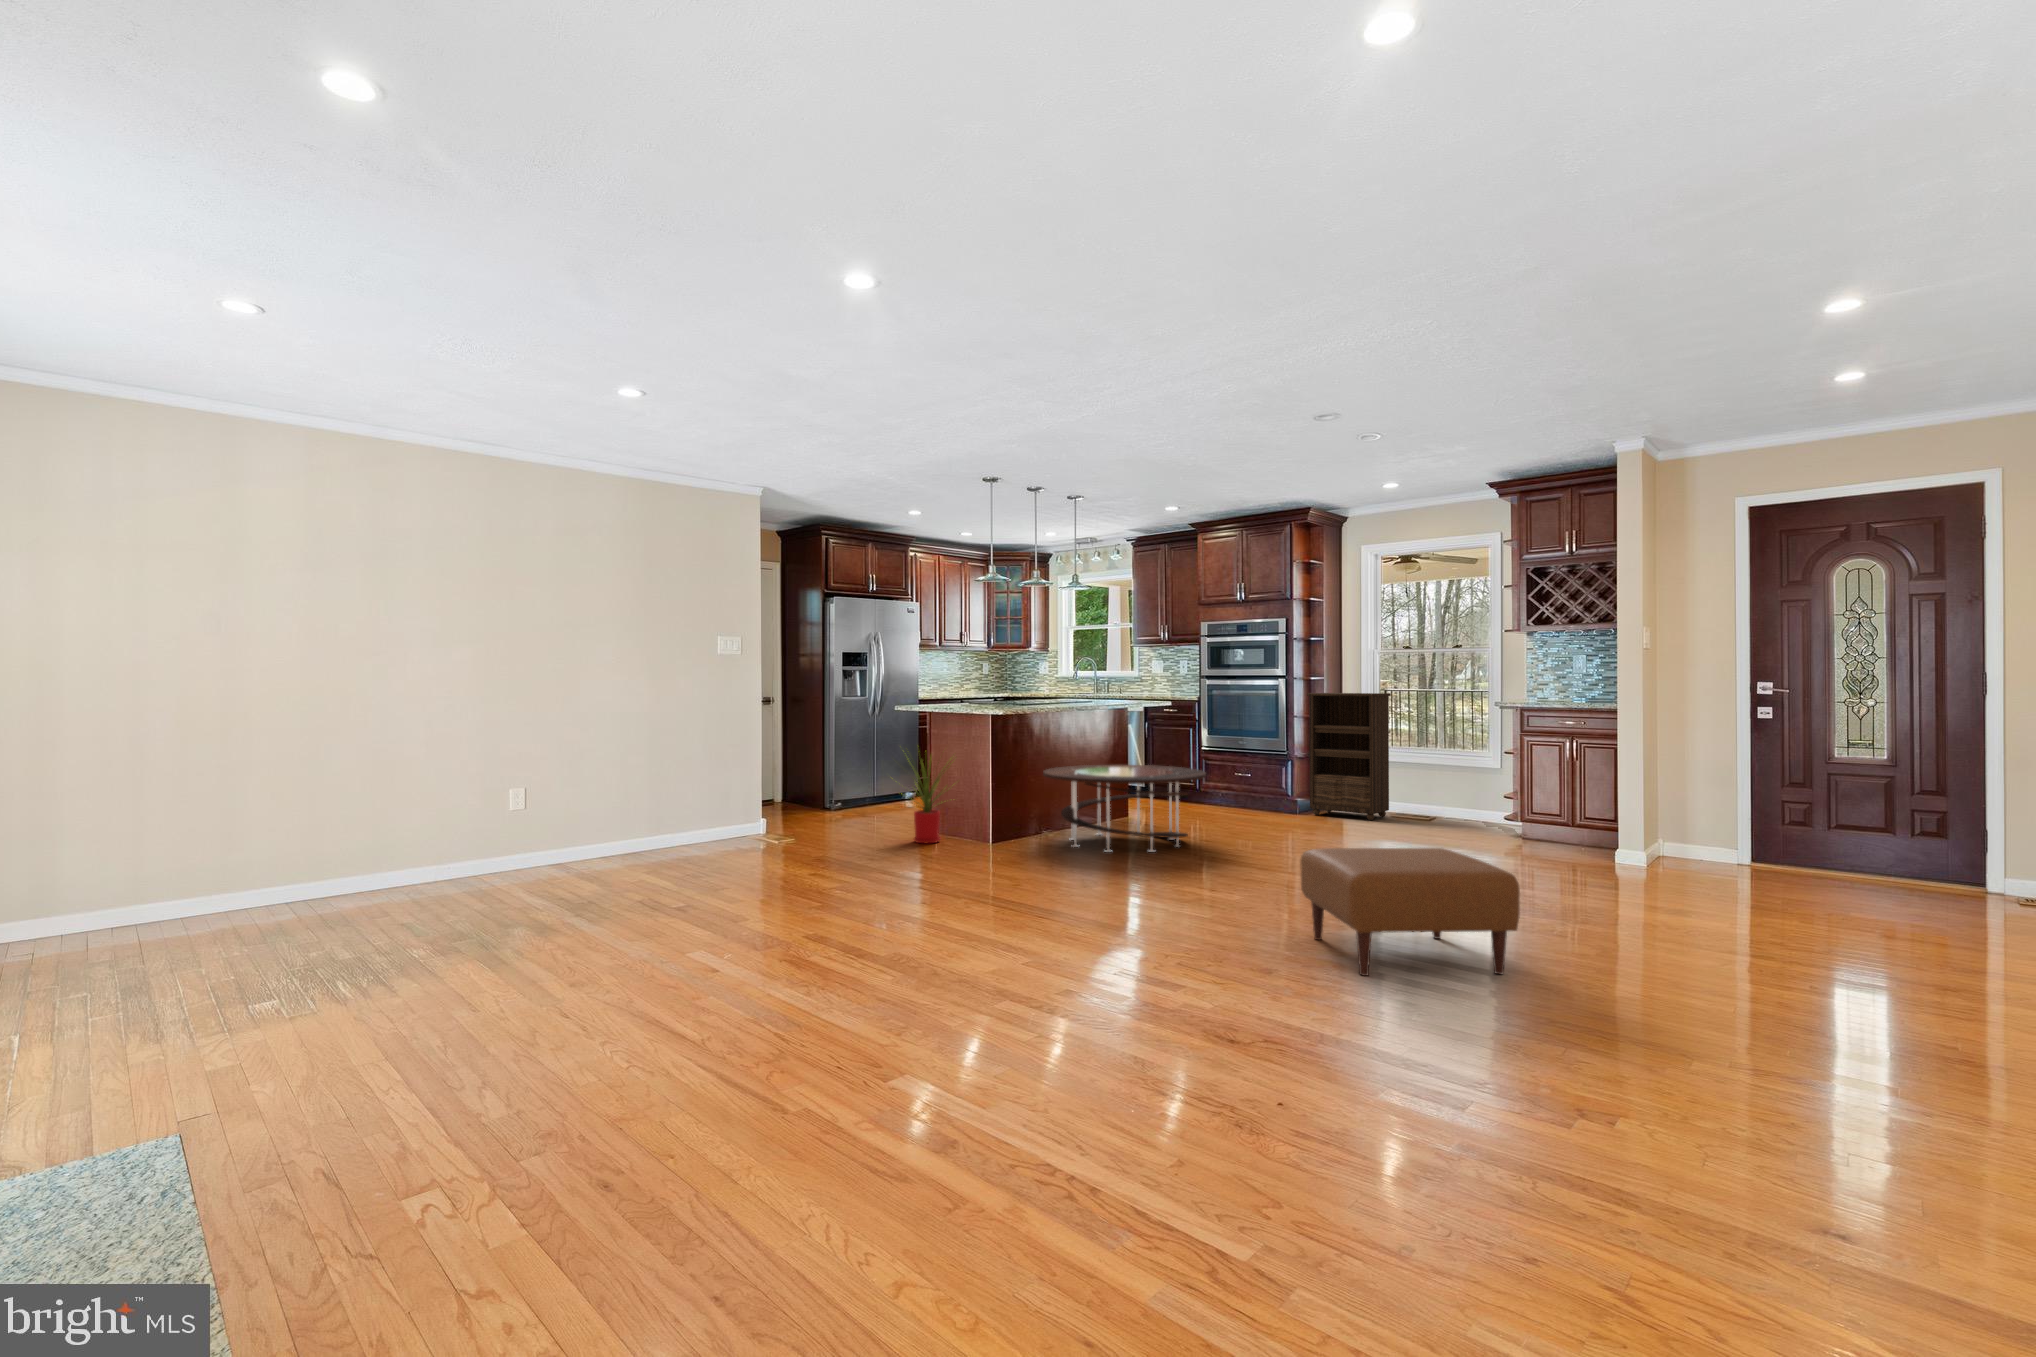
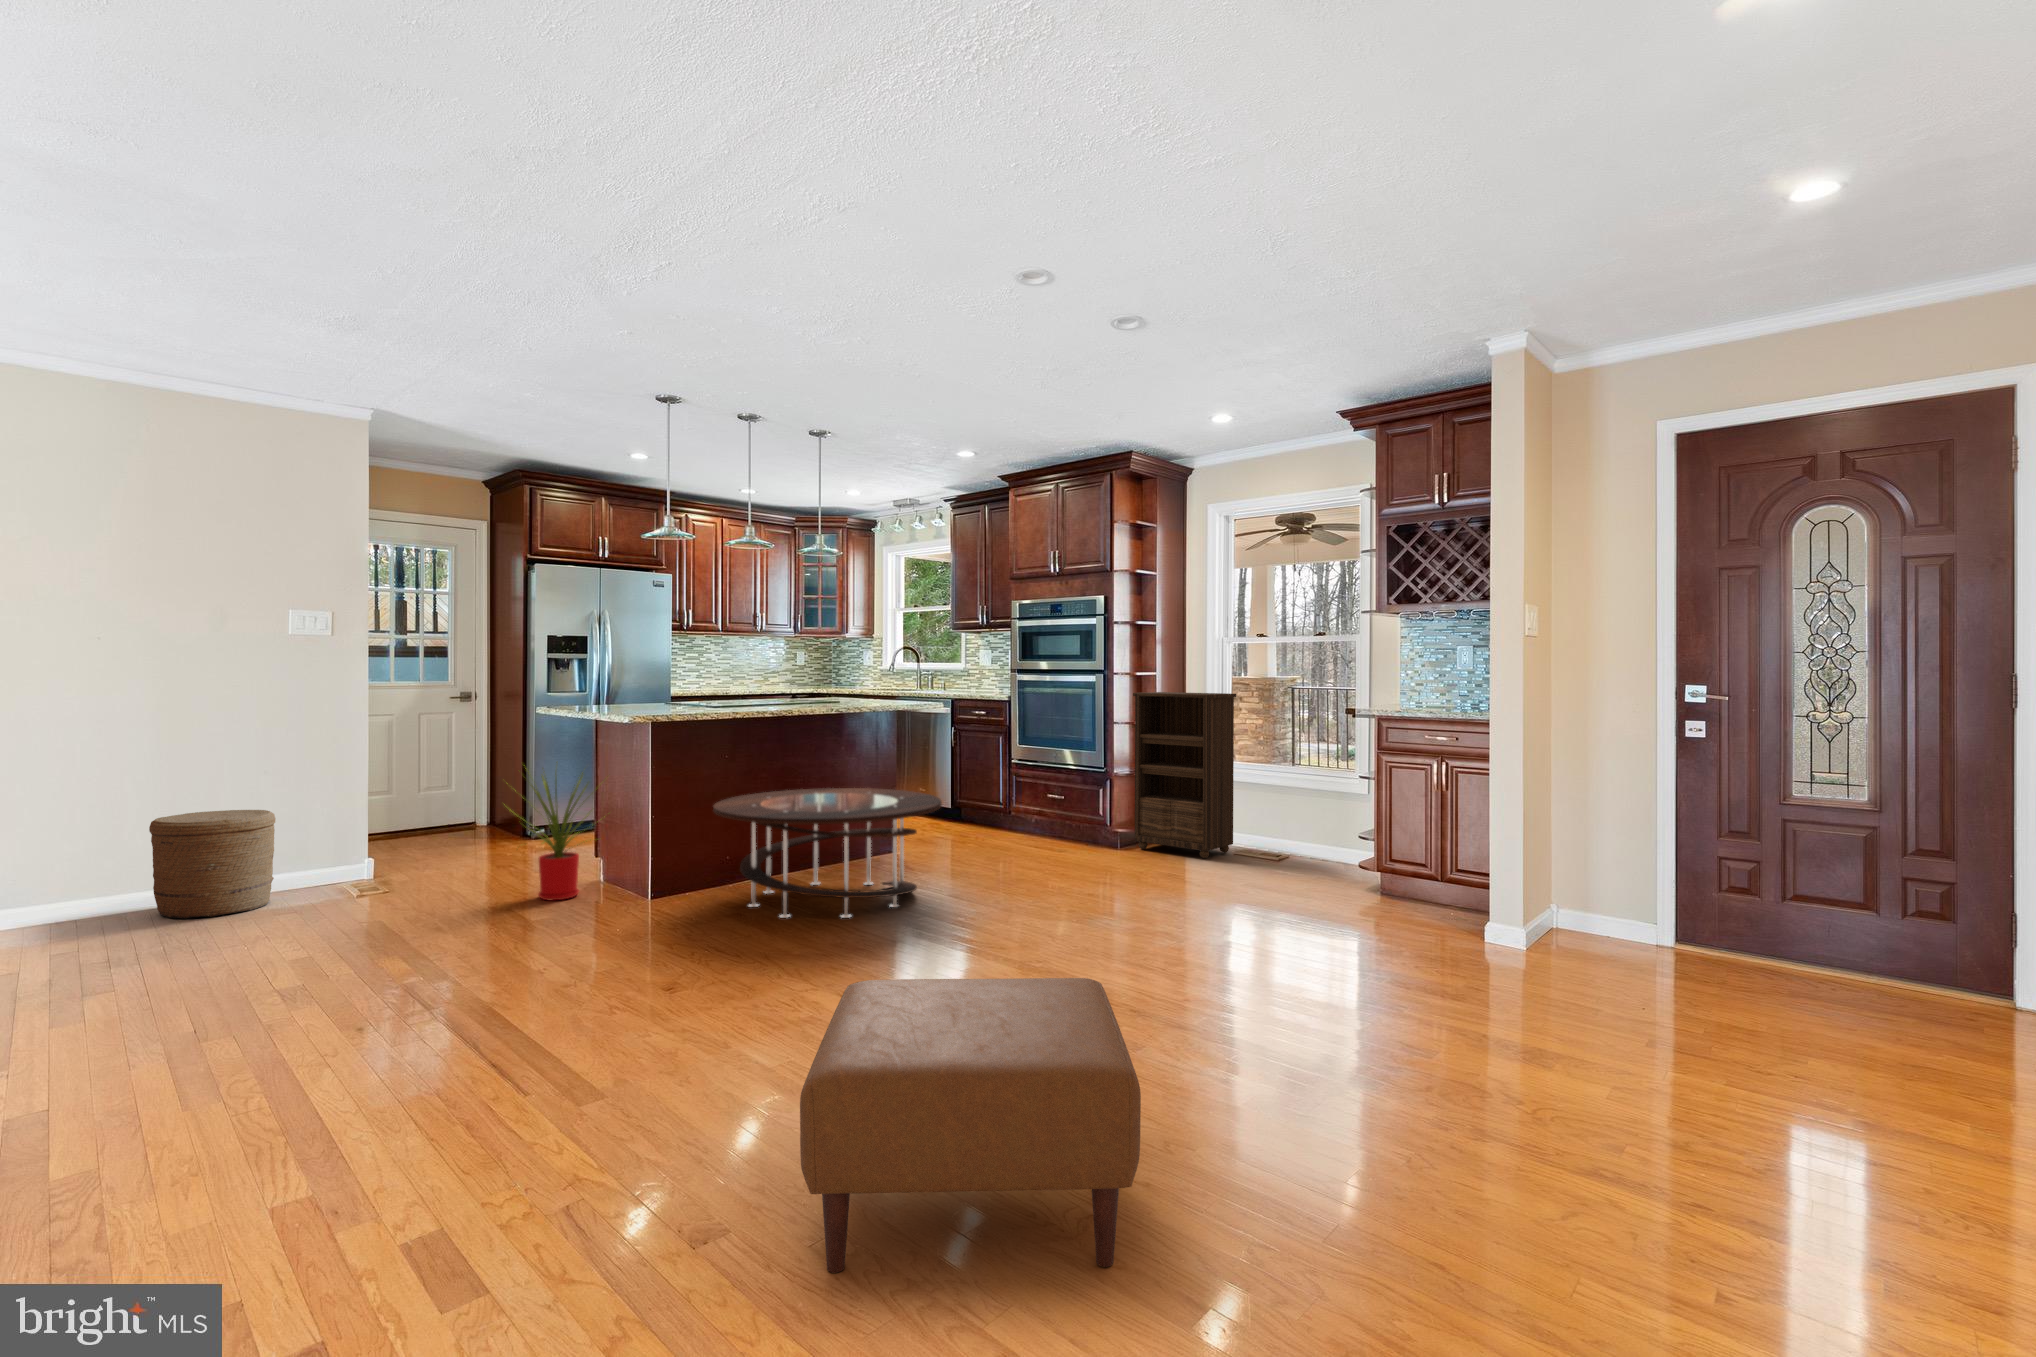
woven basket: none [662,779,735,853] -> present [149,810,275,919]

